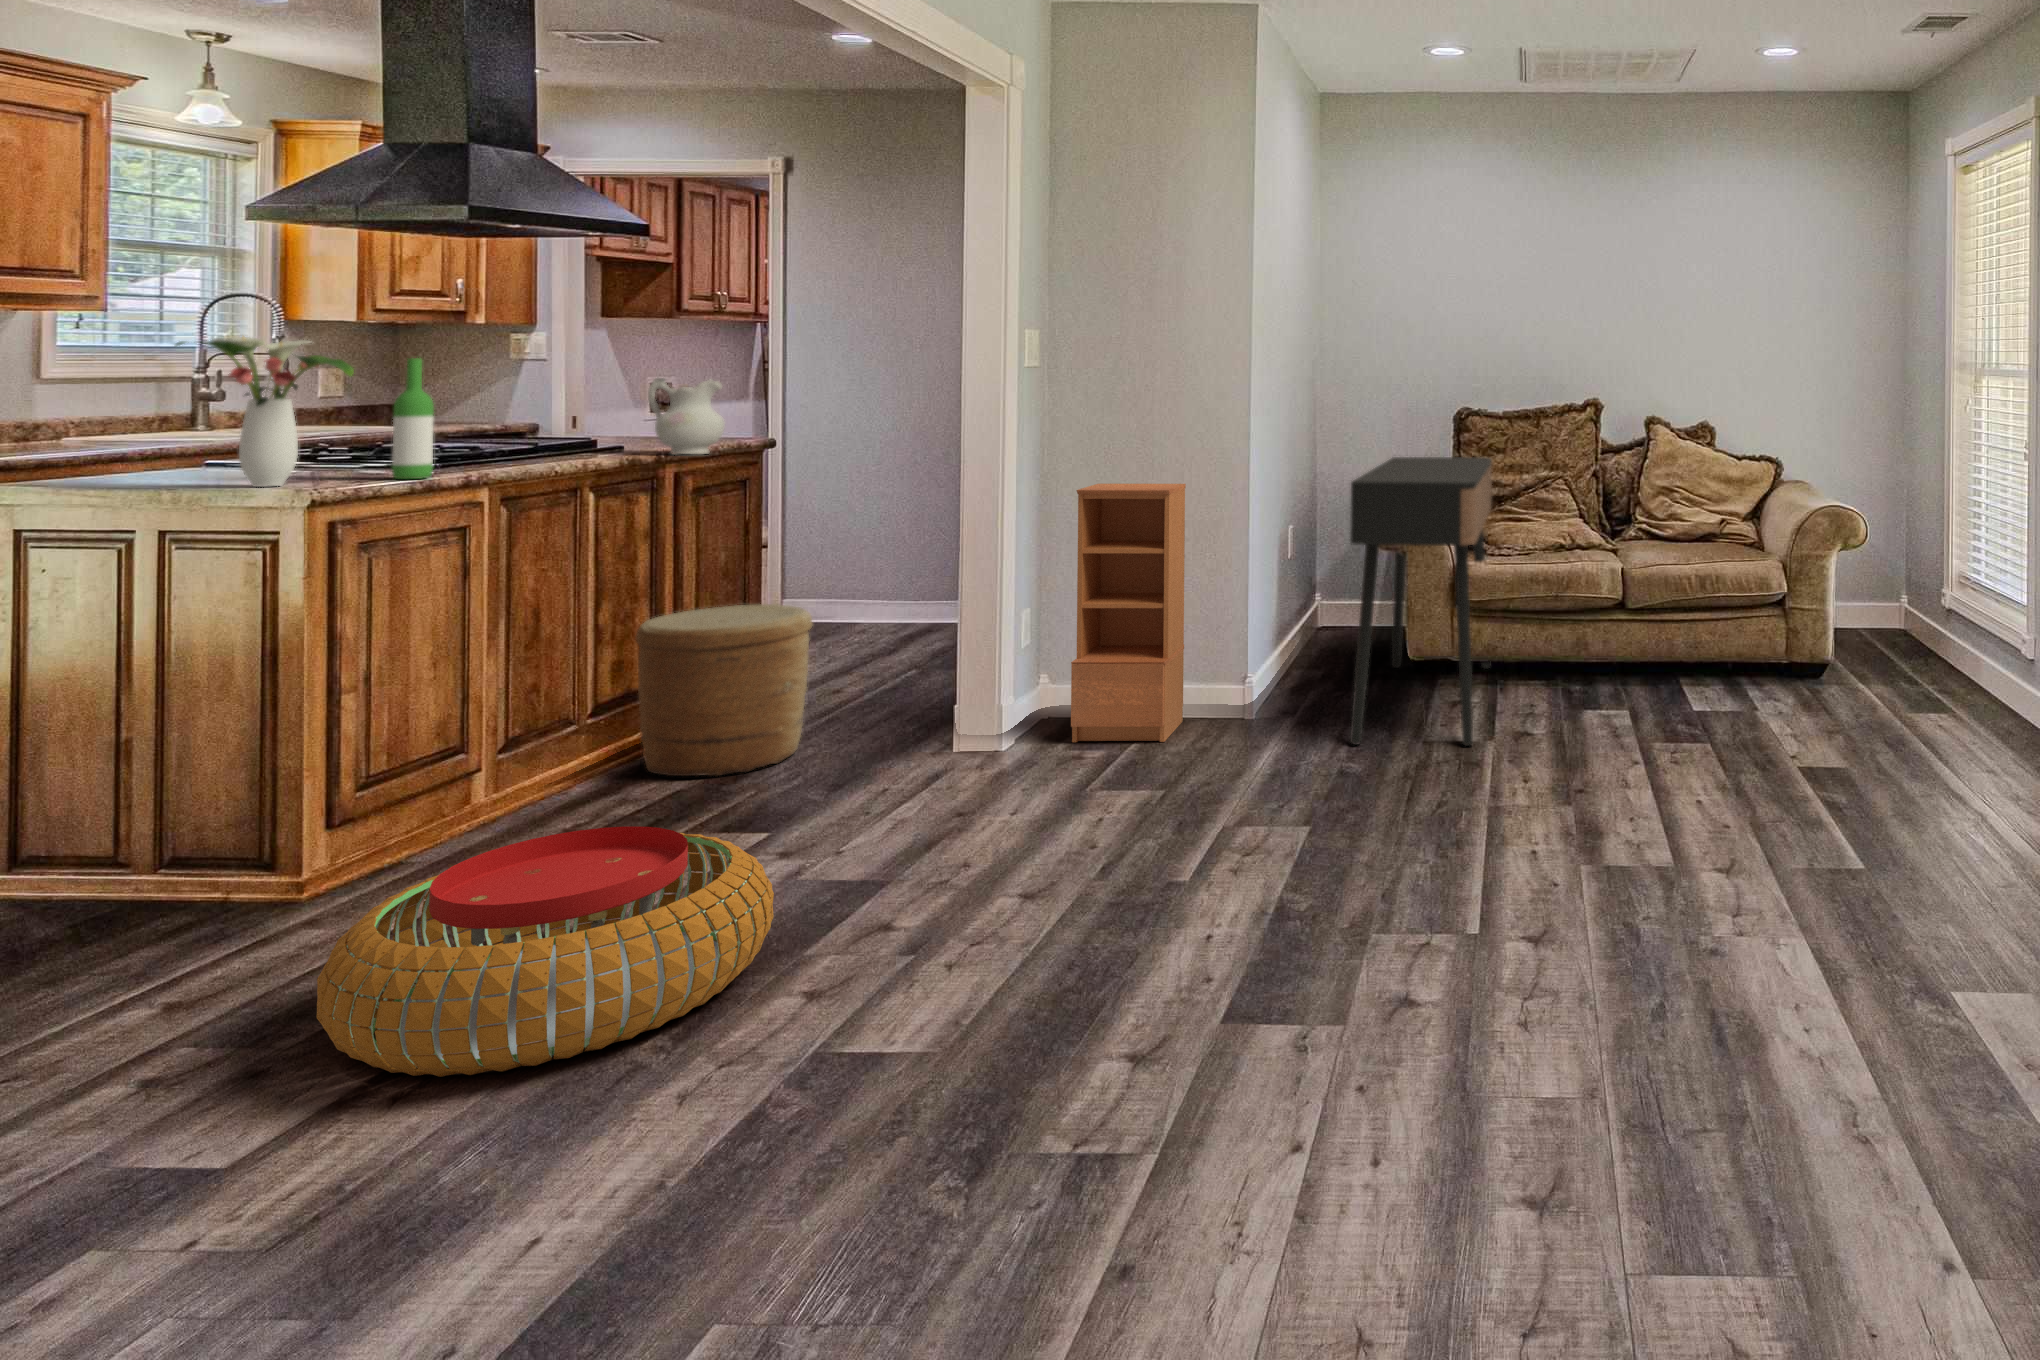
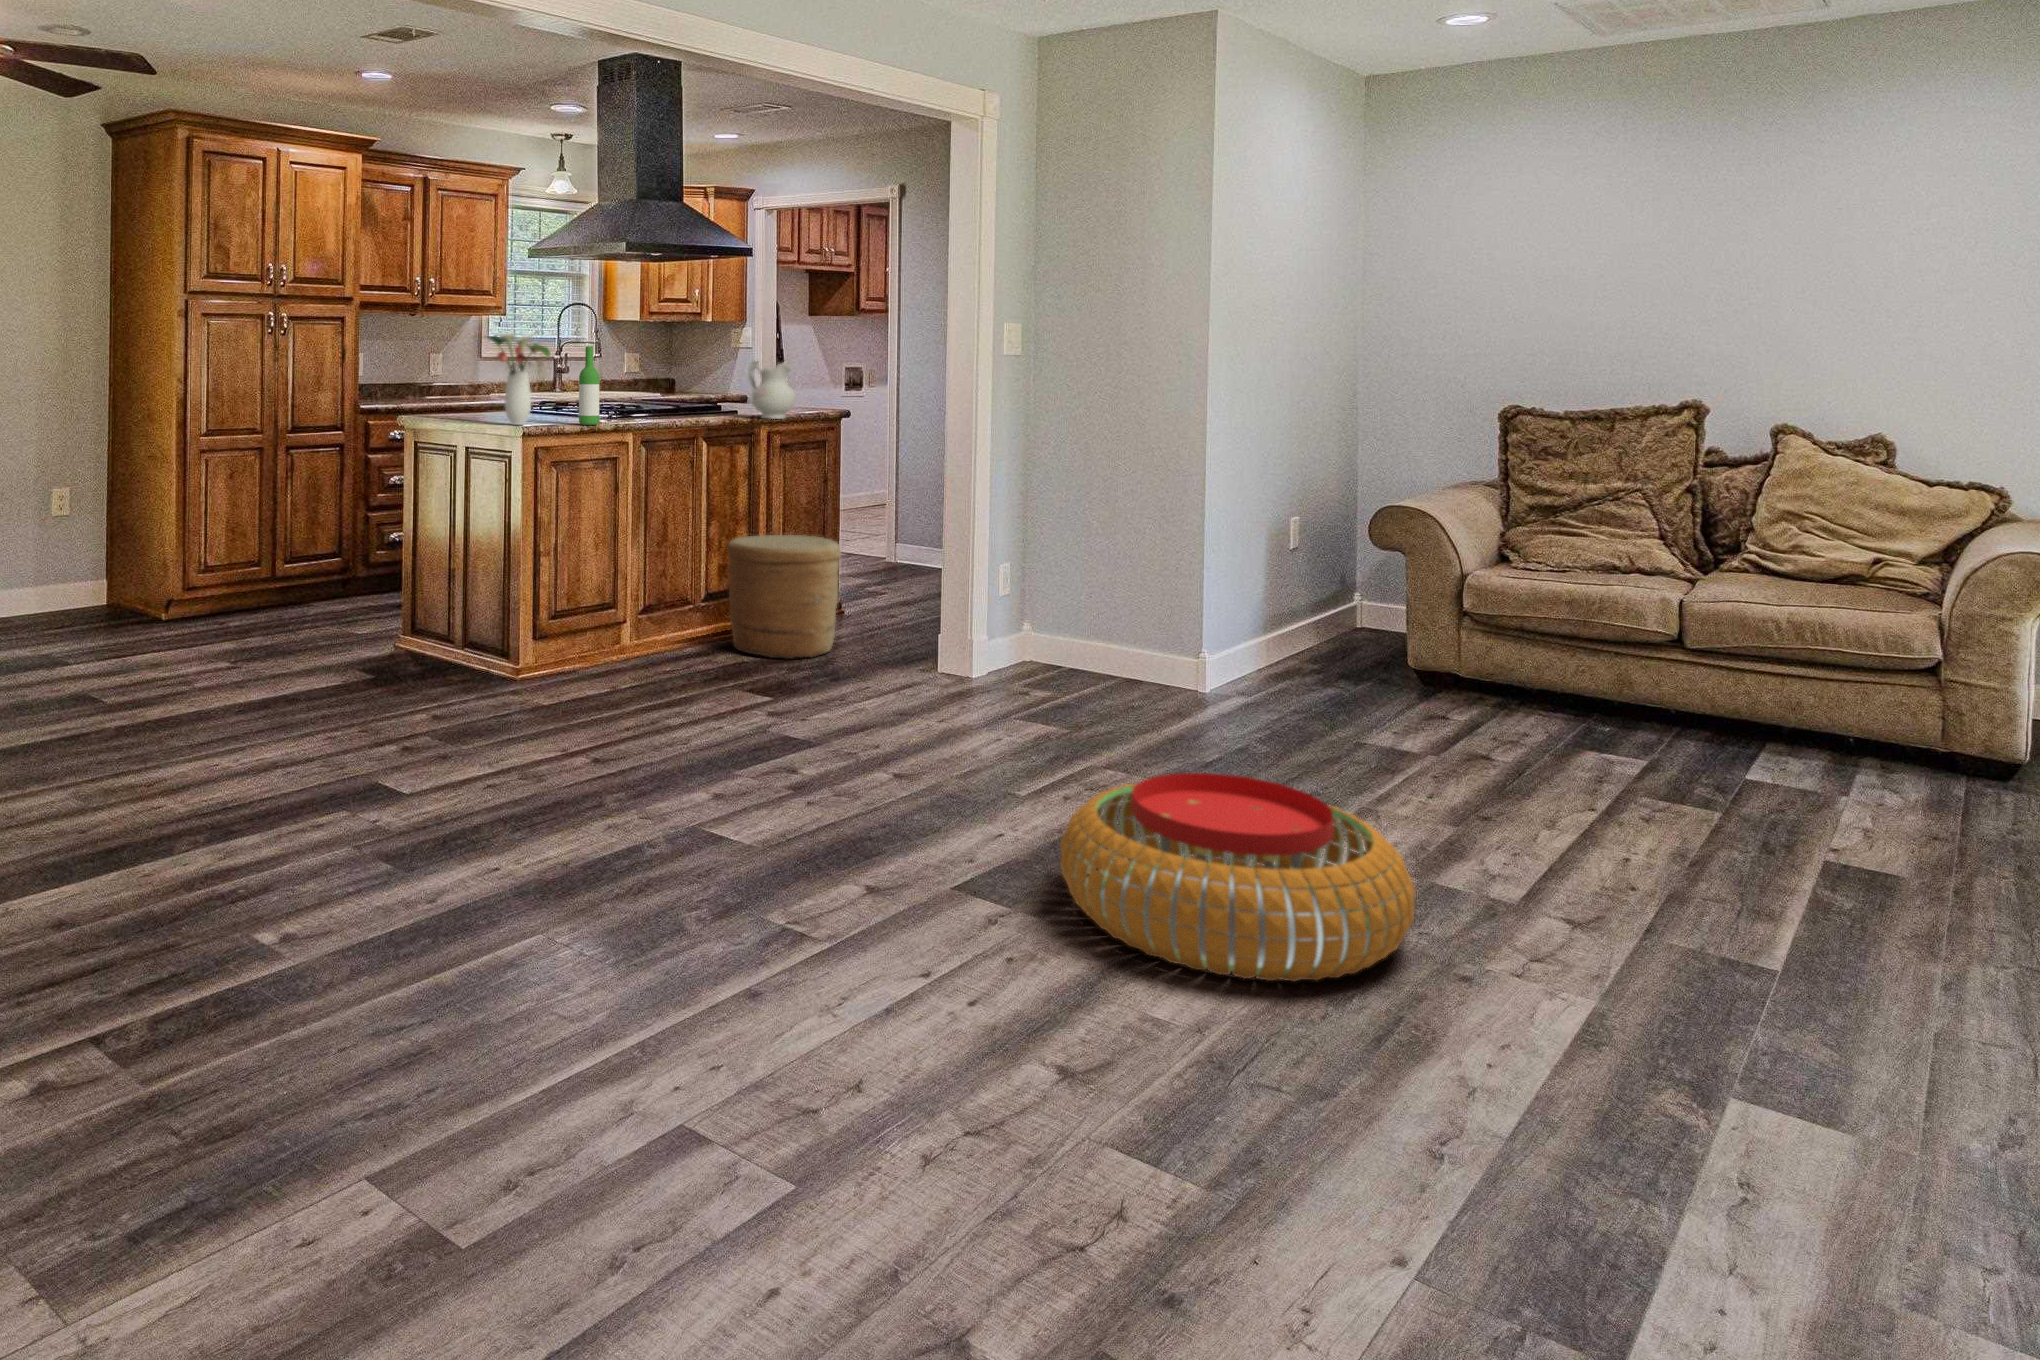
console table: present [1350,457,1492,746] -> none [1268,452,1511,759]
bookcase: present [1071,484,1186,742] -> none [1023,459,1134,698]
pouf: present [317,826,774,1077] -> present [1060,773,1415,981]

